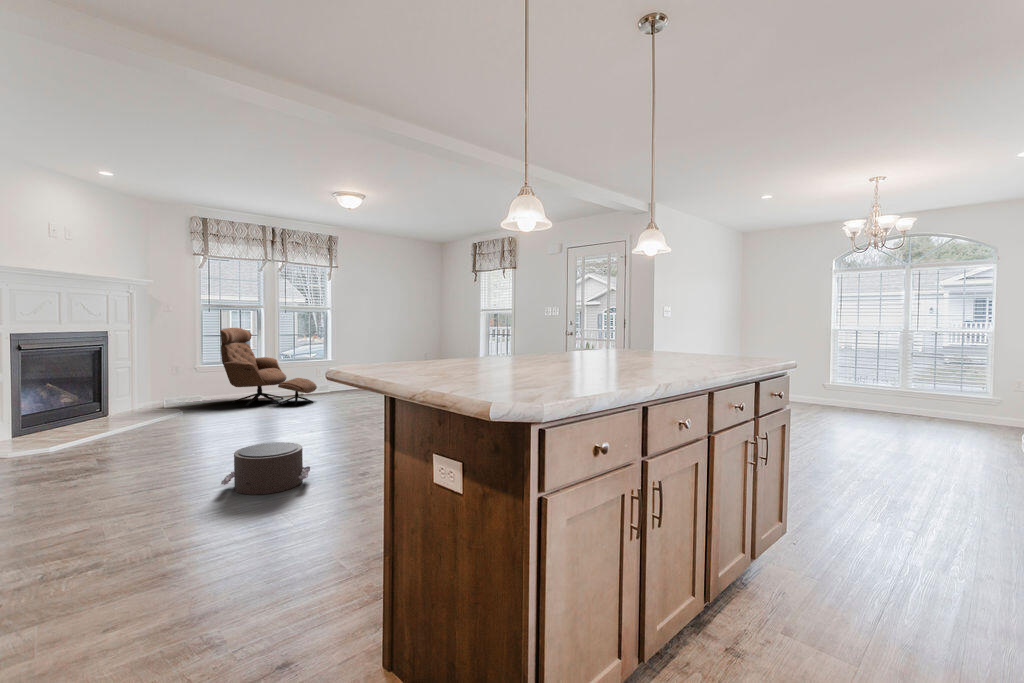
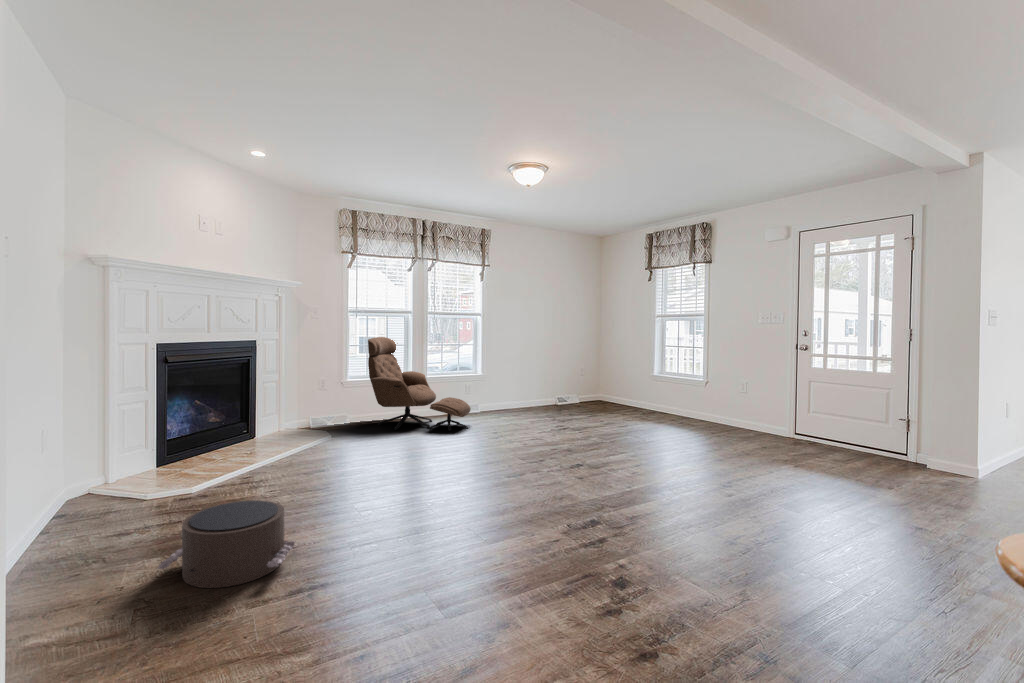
pouf: present [221,442,310,495] -> present [157,500,296,588]

